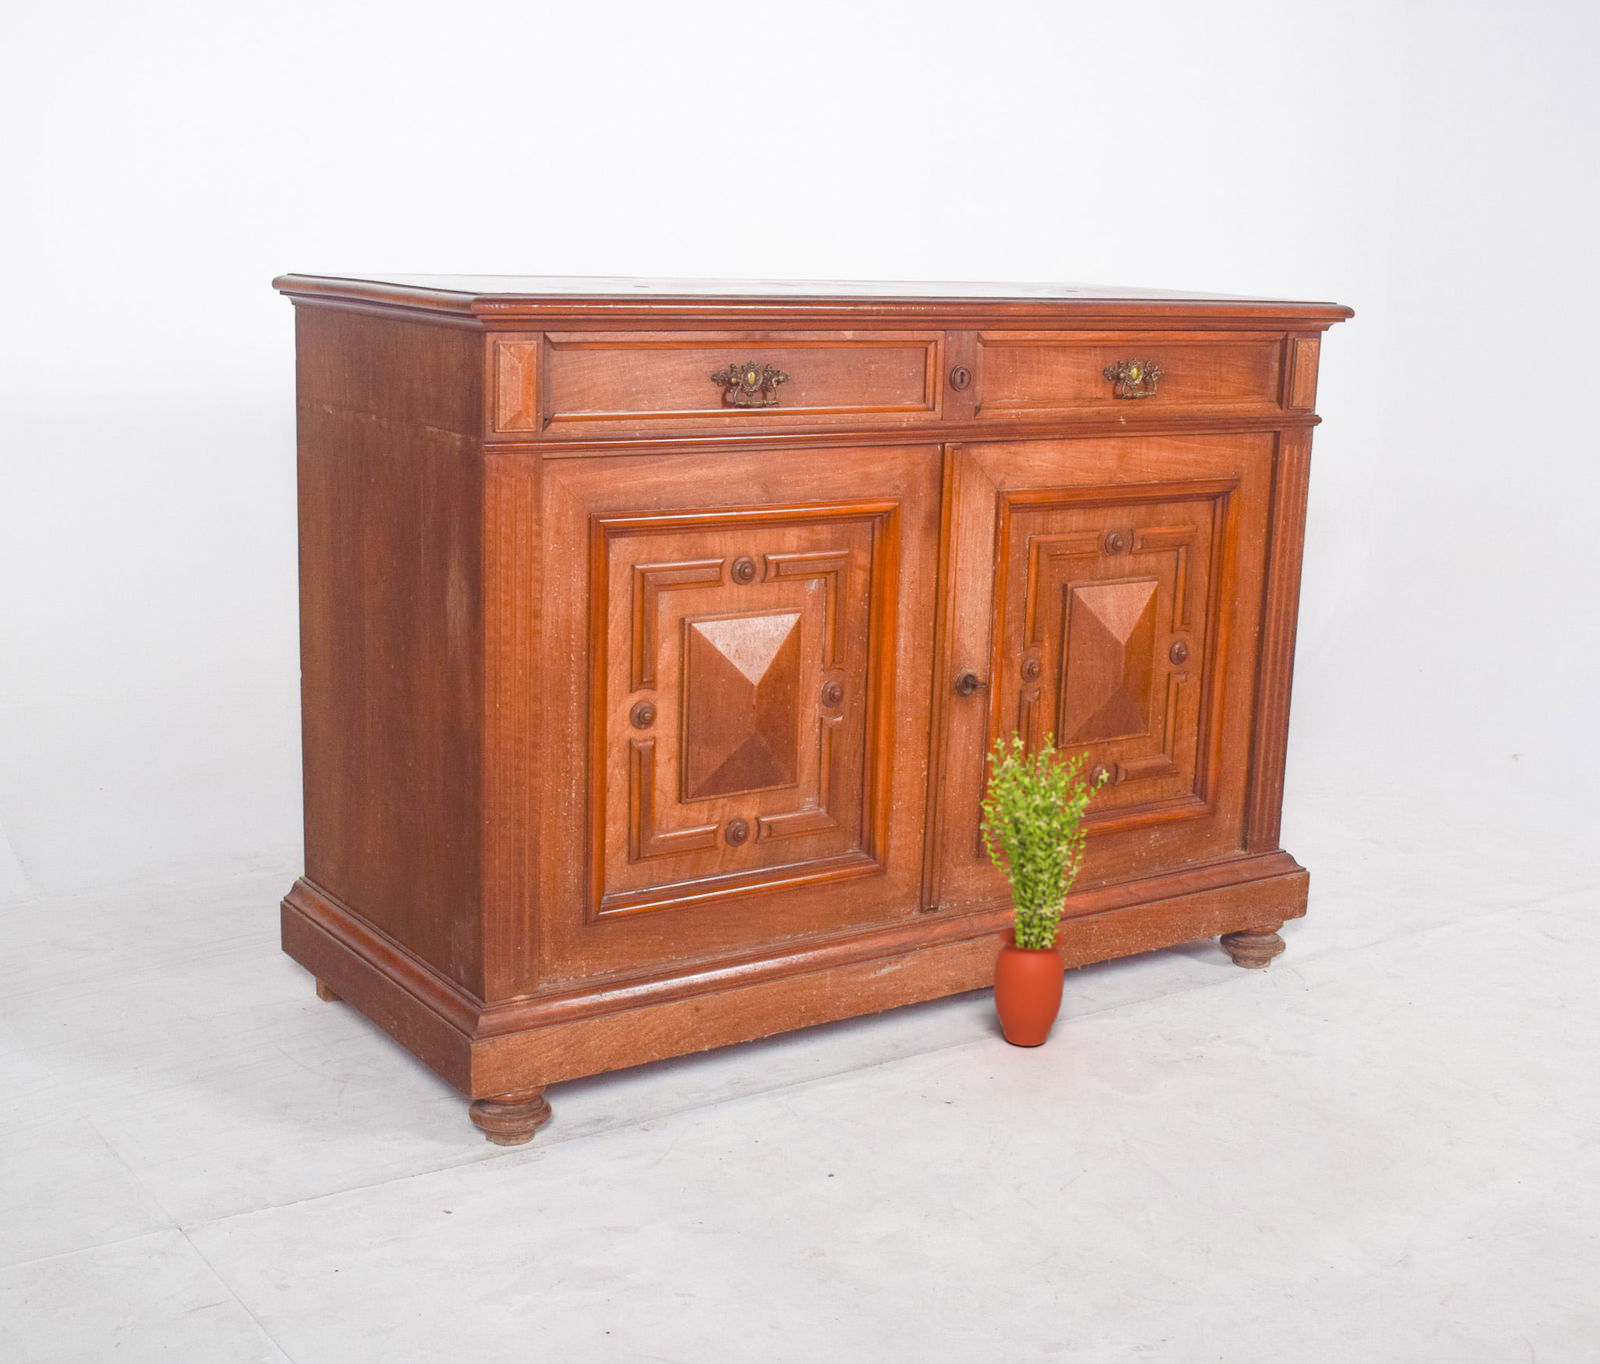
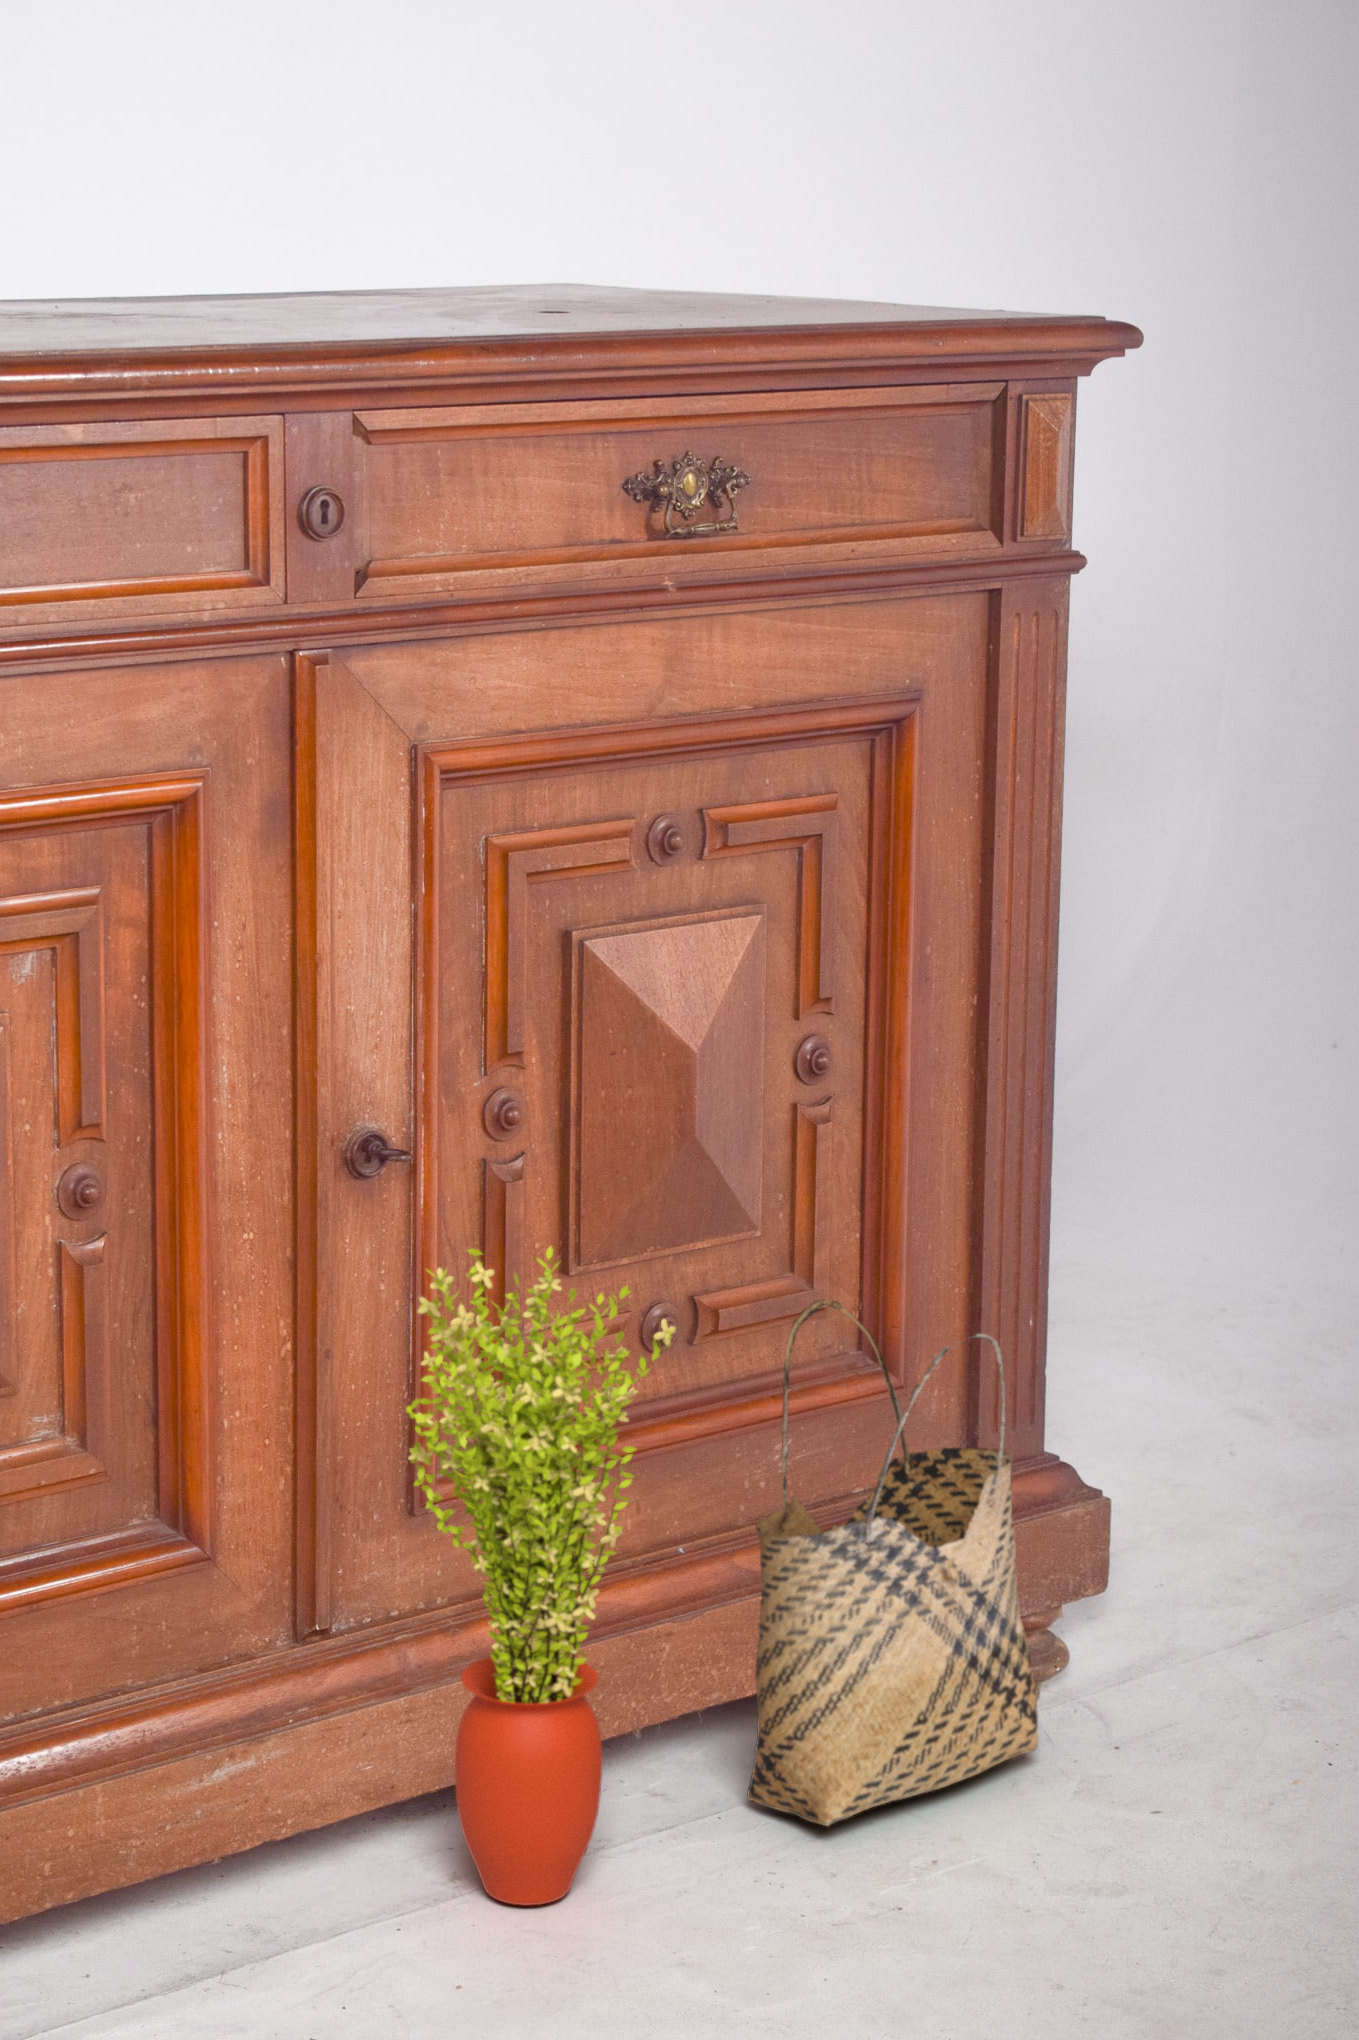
woven basket: none [1132,770,1275,1021] -> present [748,1300,1038,1826]

